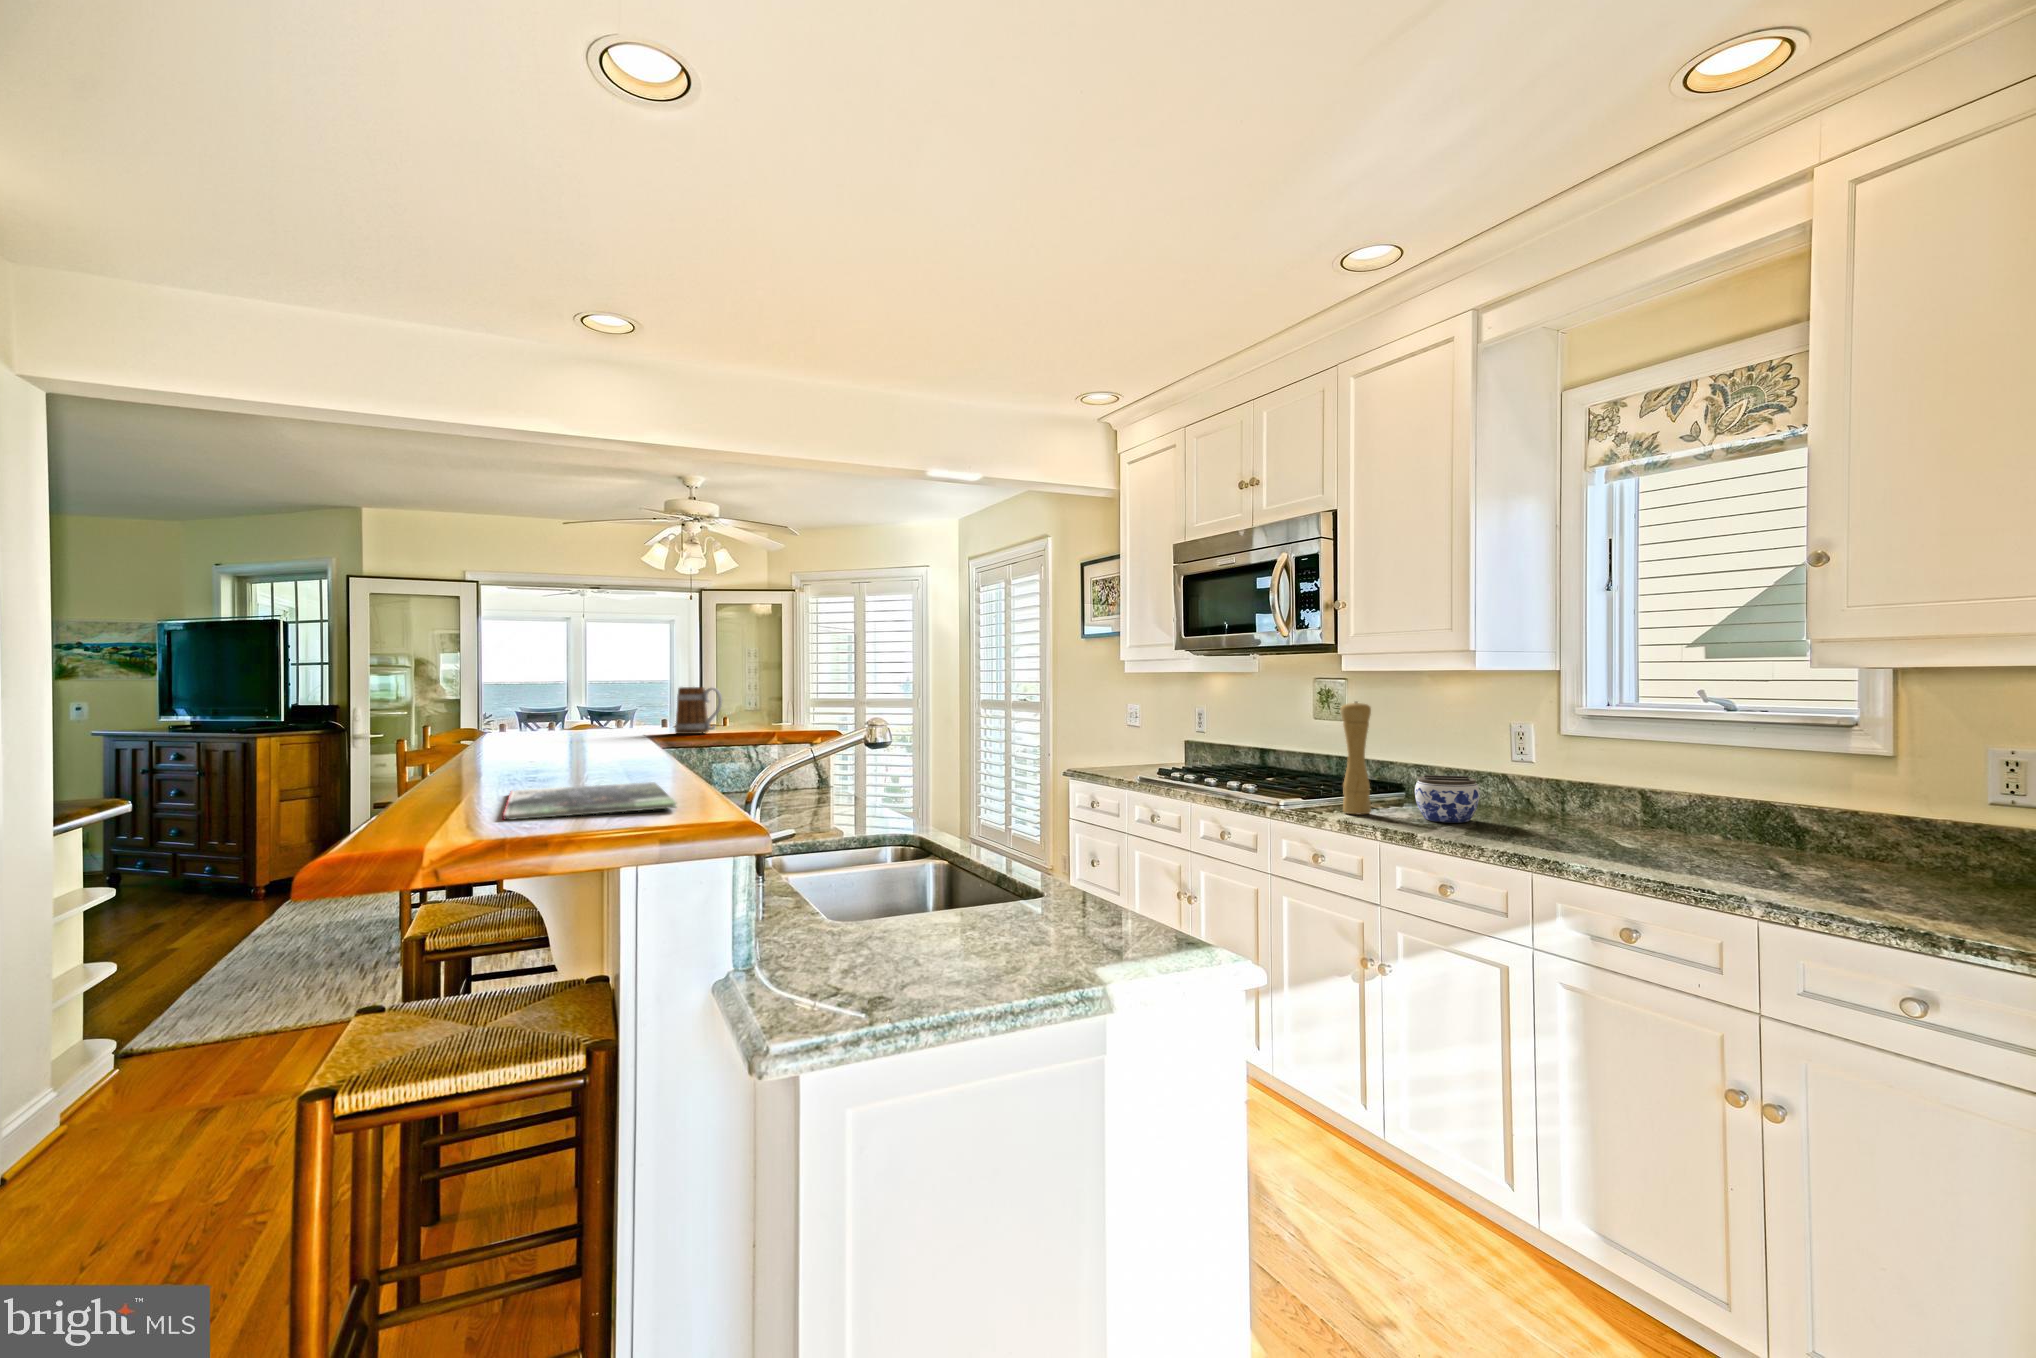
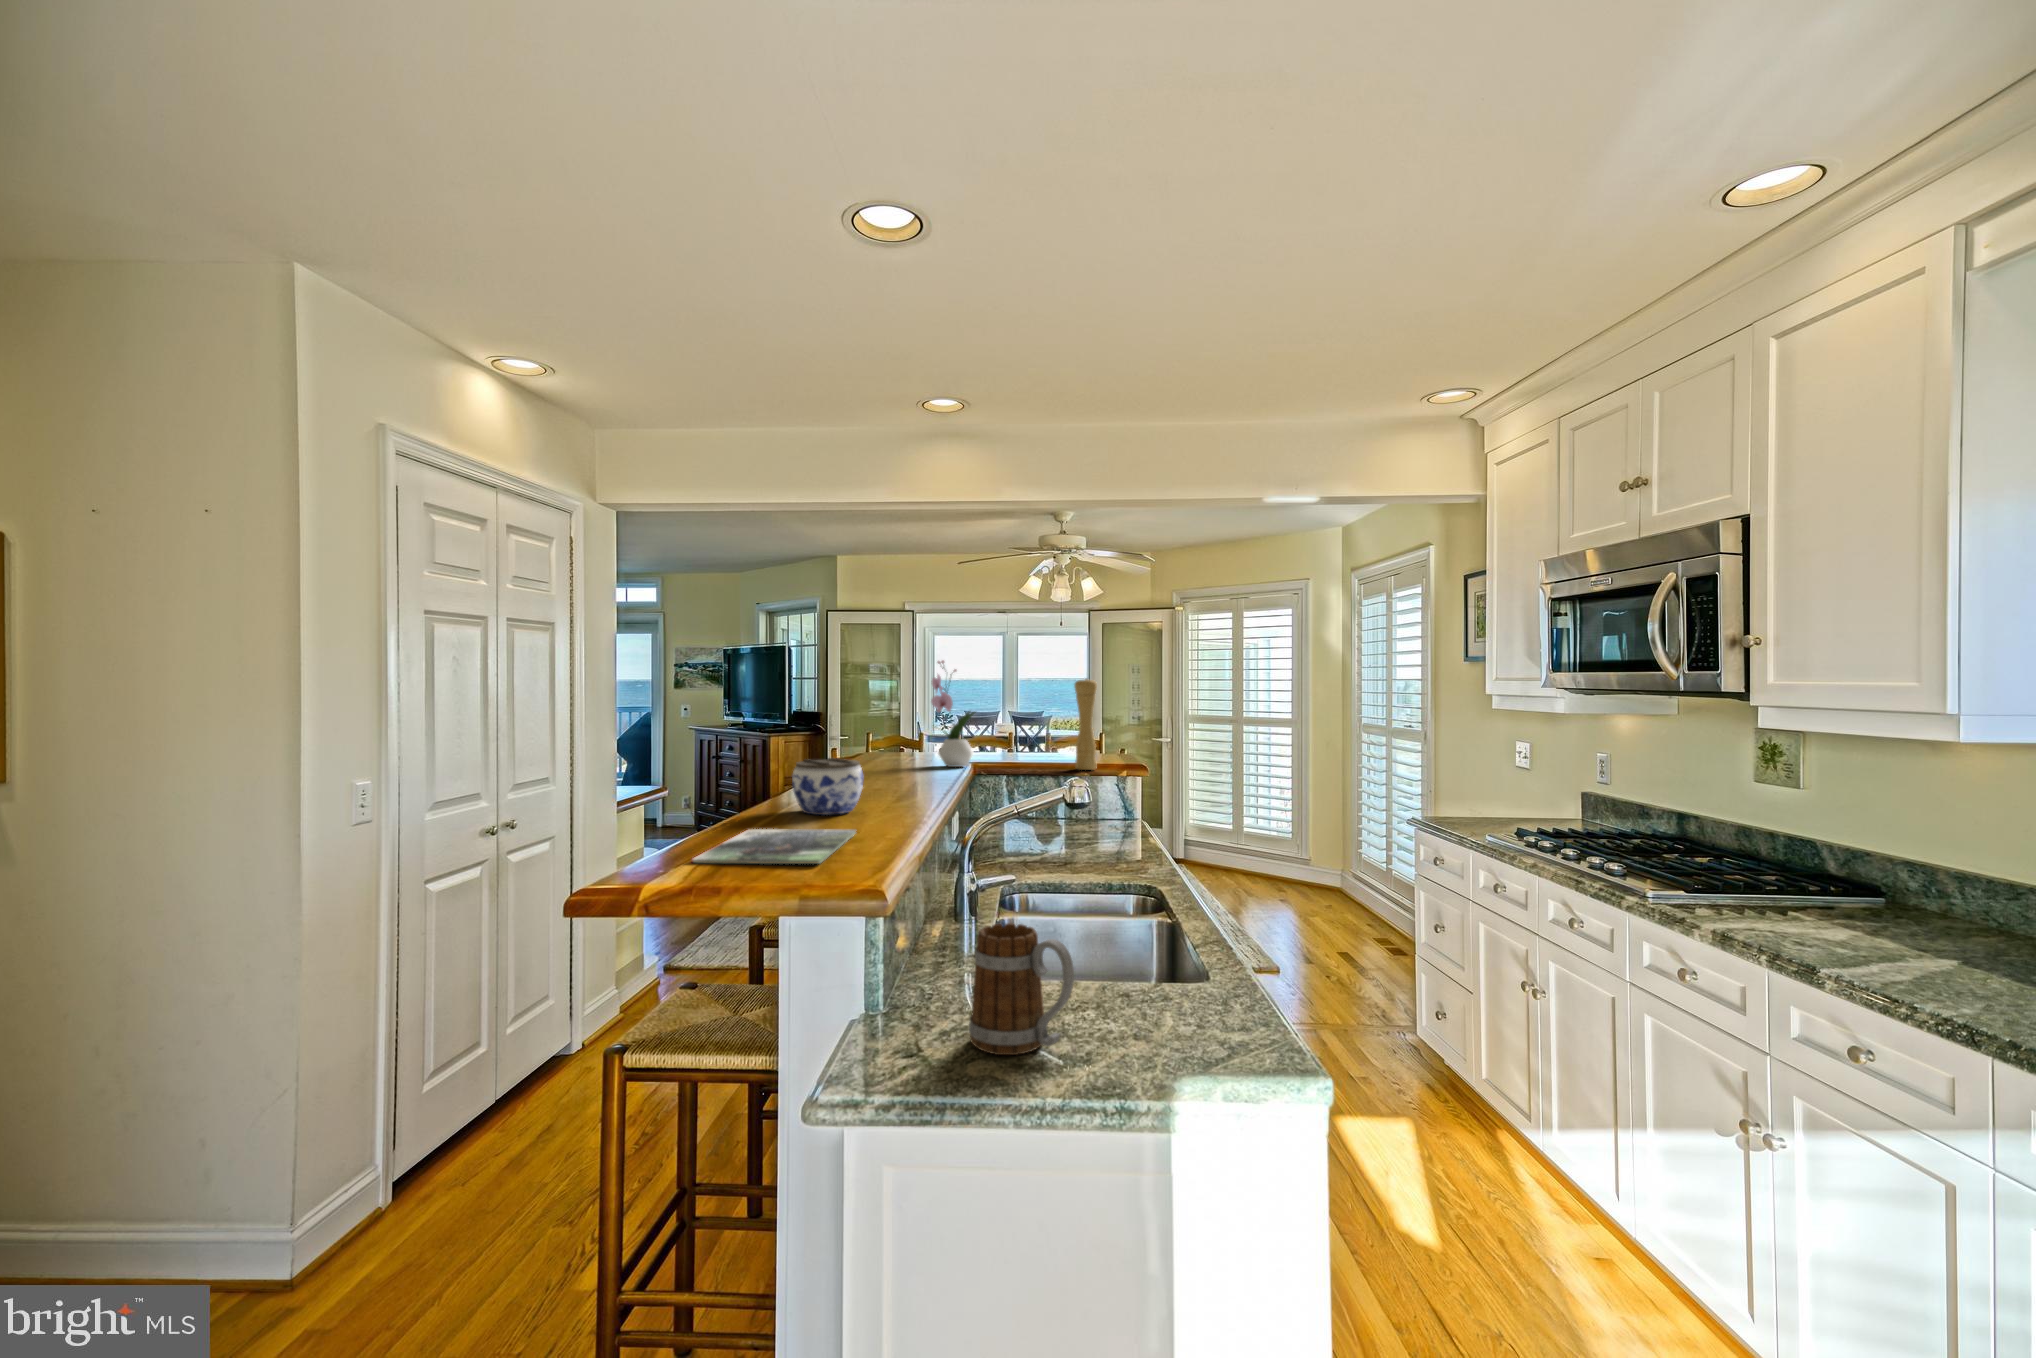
flower arrangement: none [599,619,658,739] -> present [931,661,976,767]
mug: present [675,687,722,734] -> present [969,923,1074,1055]
pepper mill: present [1340,701,1371,814] -> present [1074,678,1097,770]
jar: present [1415,775,1479,823] -> present [792,758,863,815]

